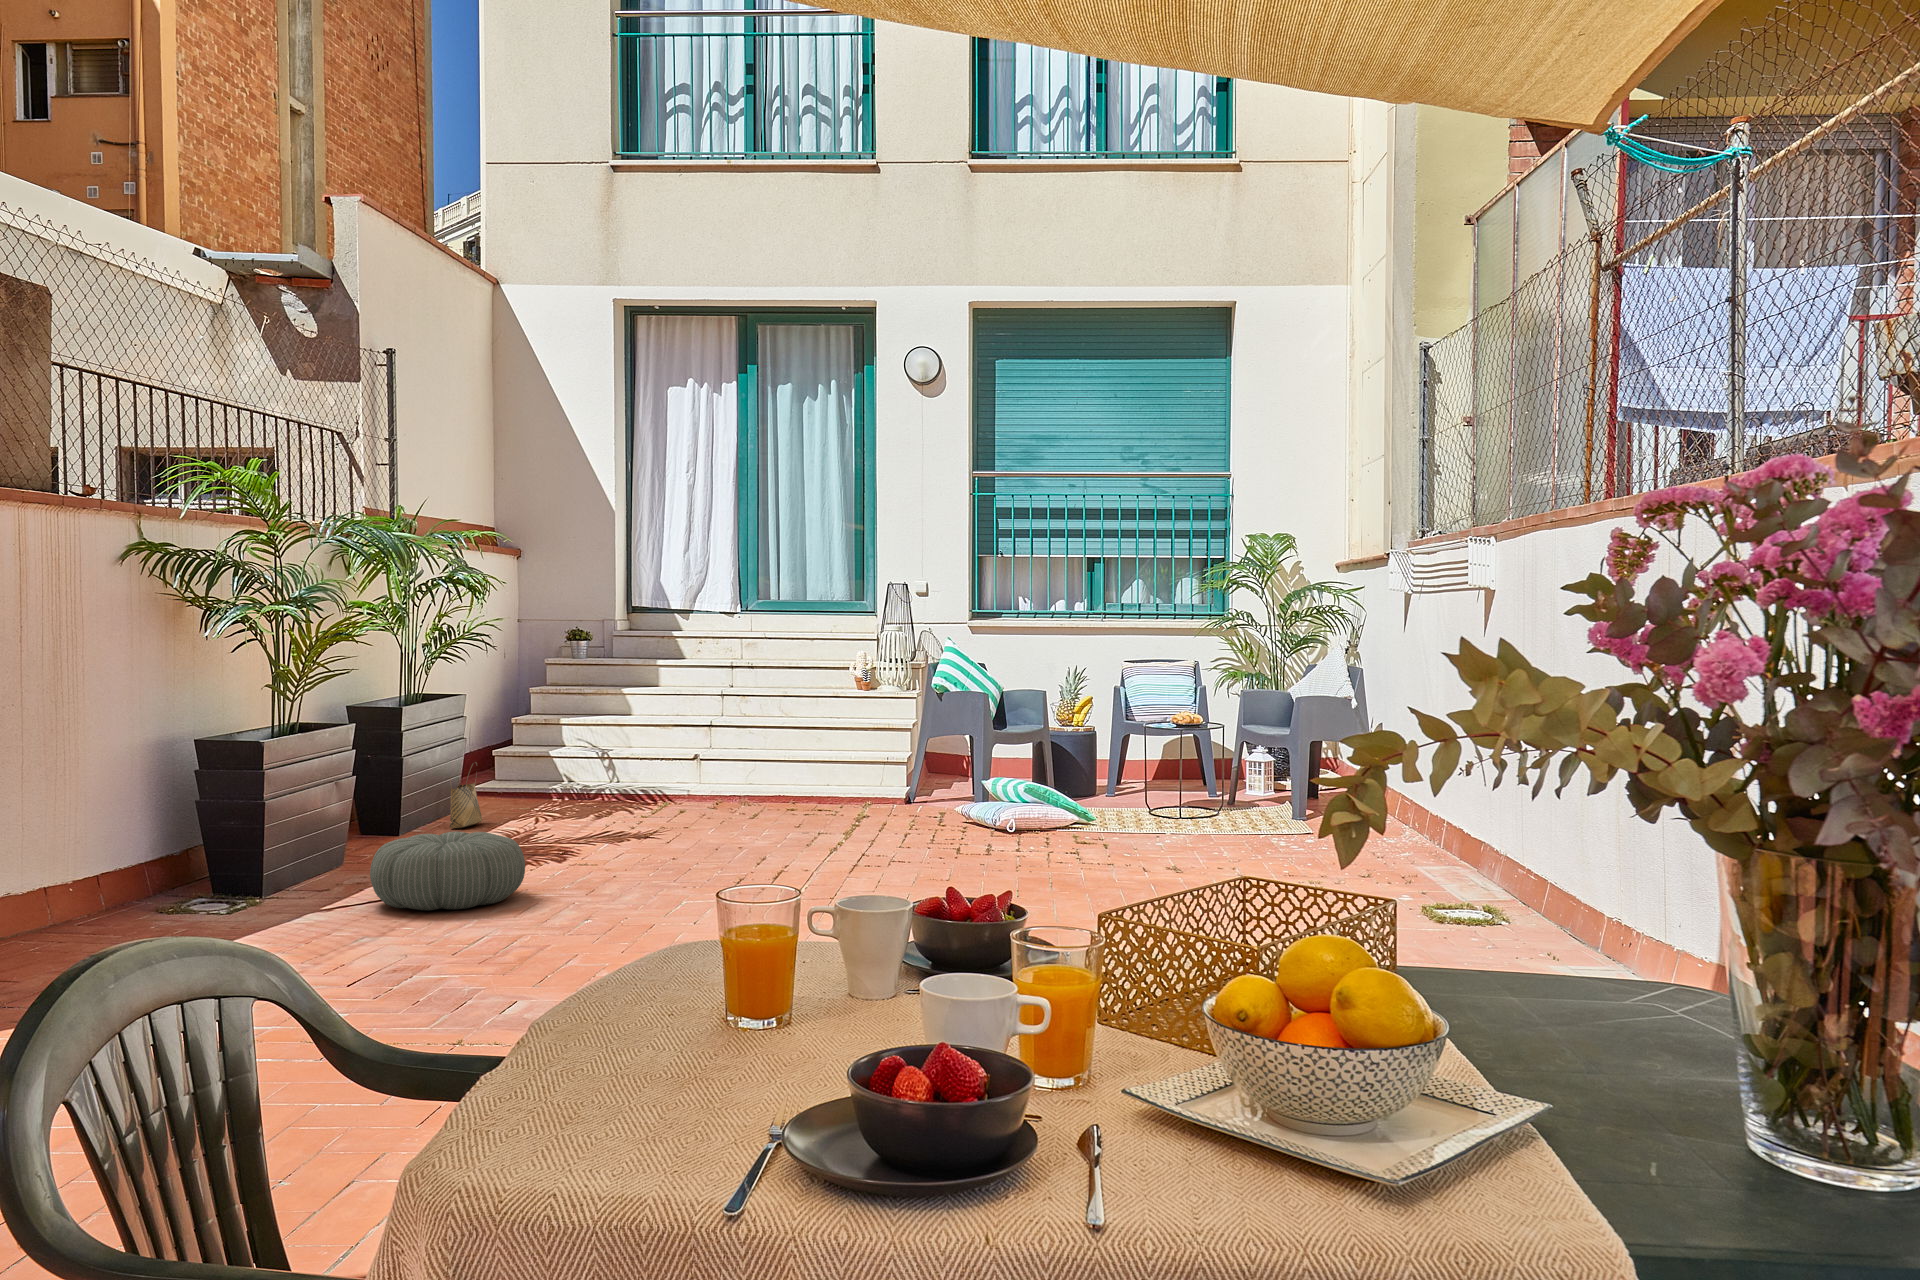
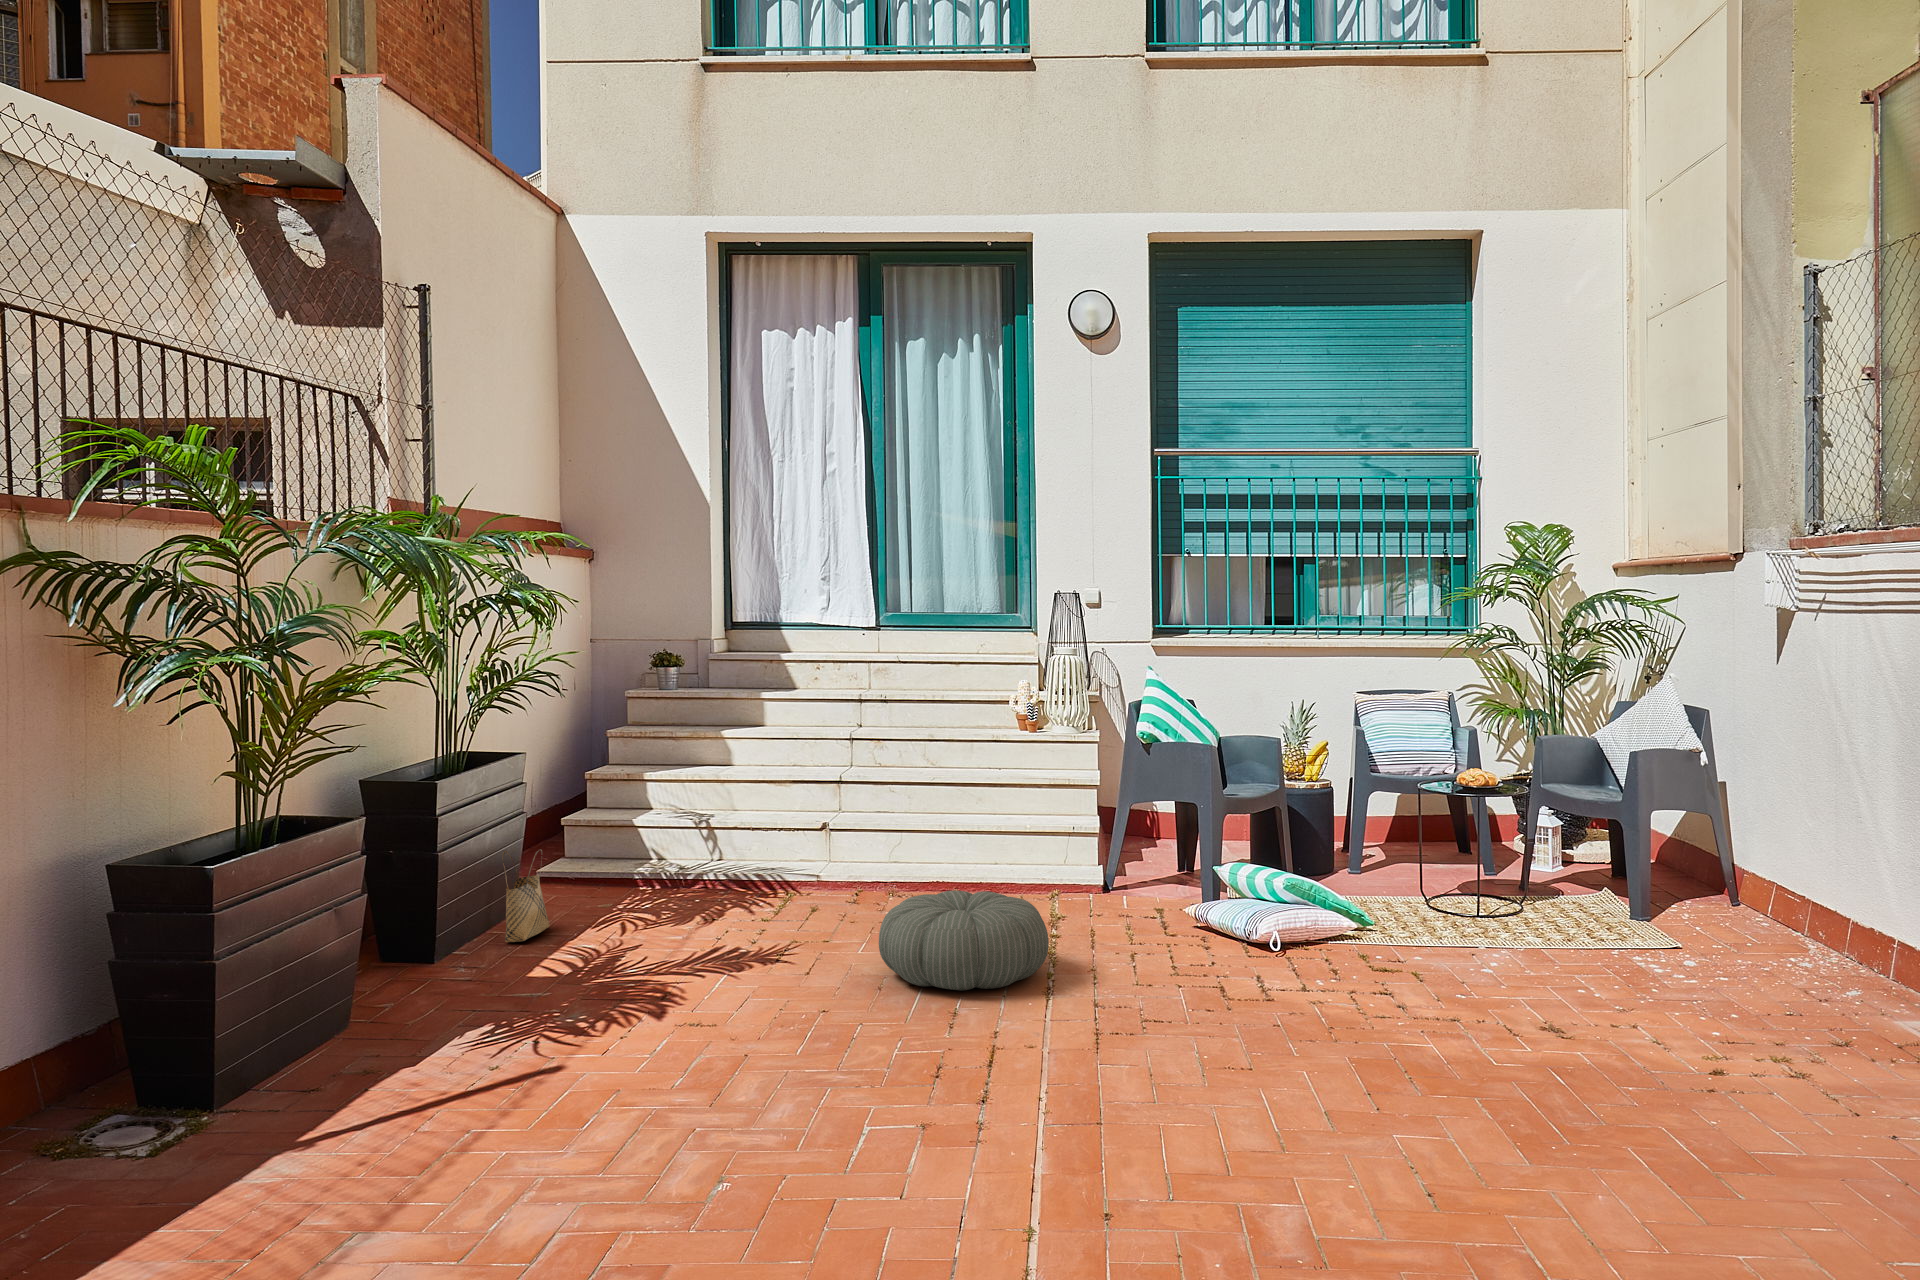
pouf: present [370,832,525,910] -> present [879,891,1049,991]

